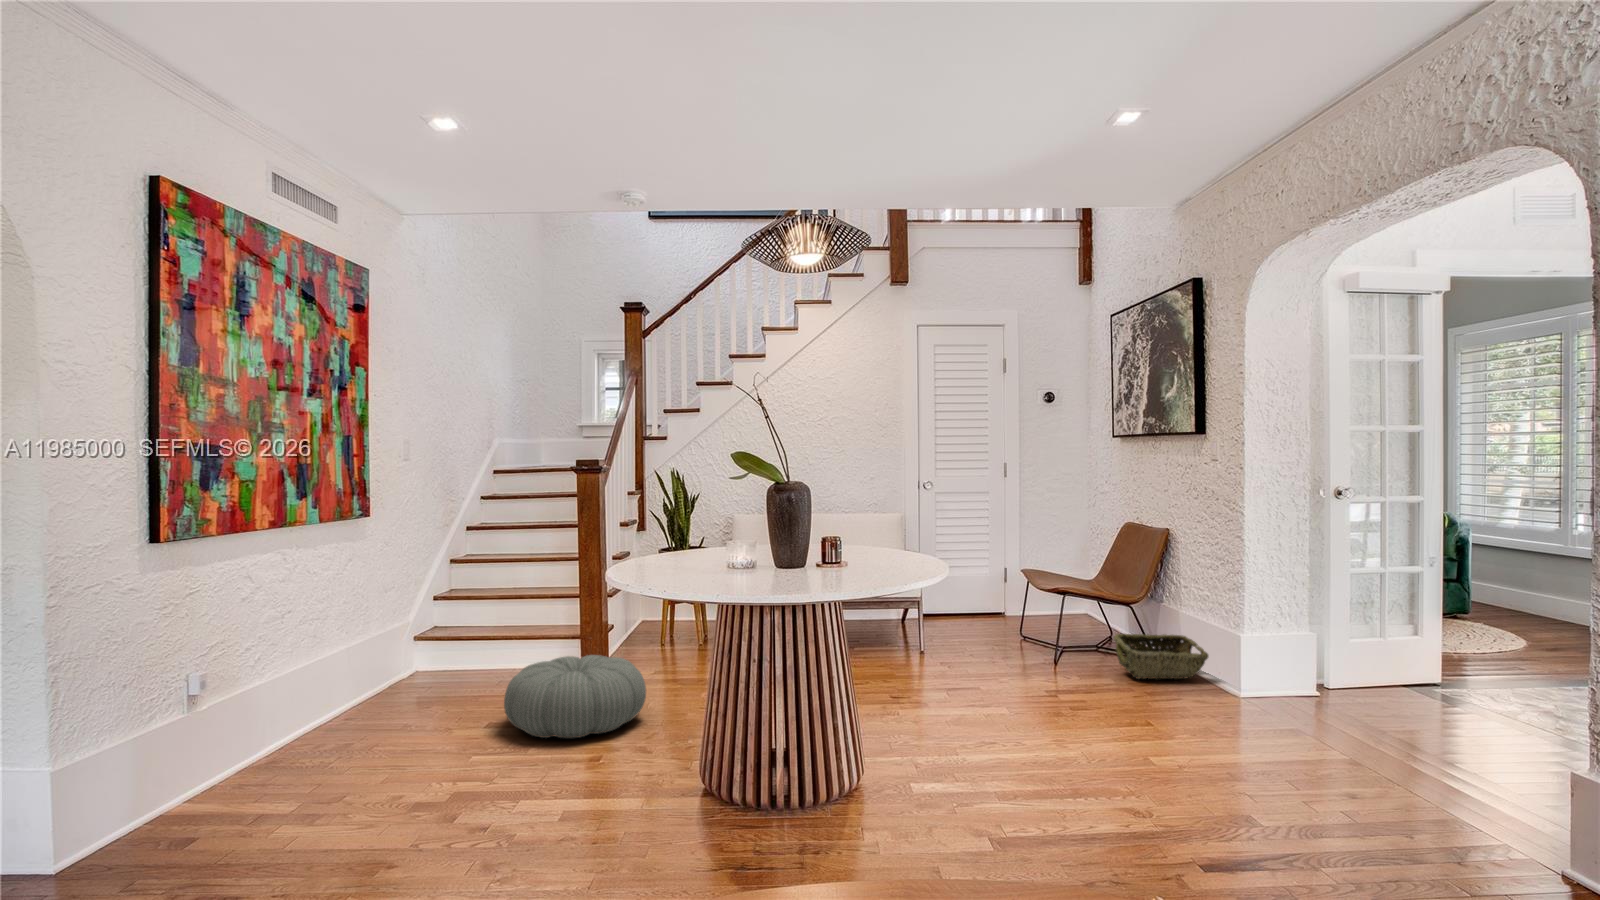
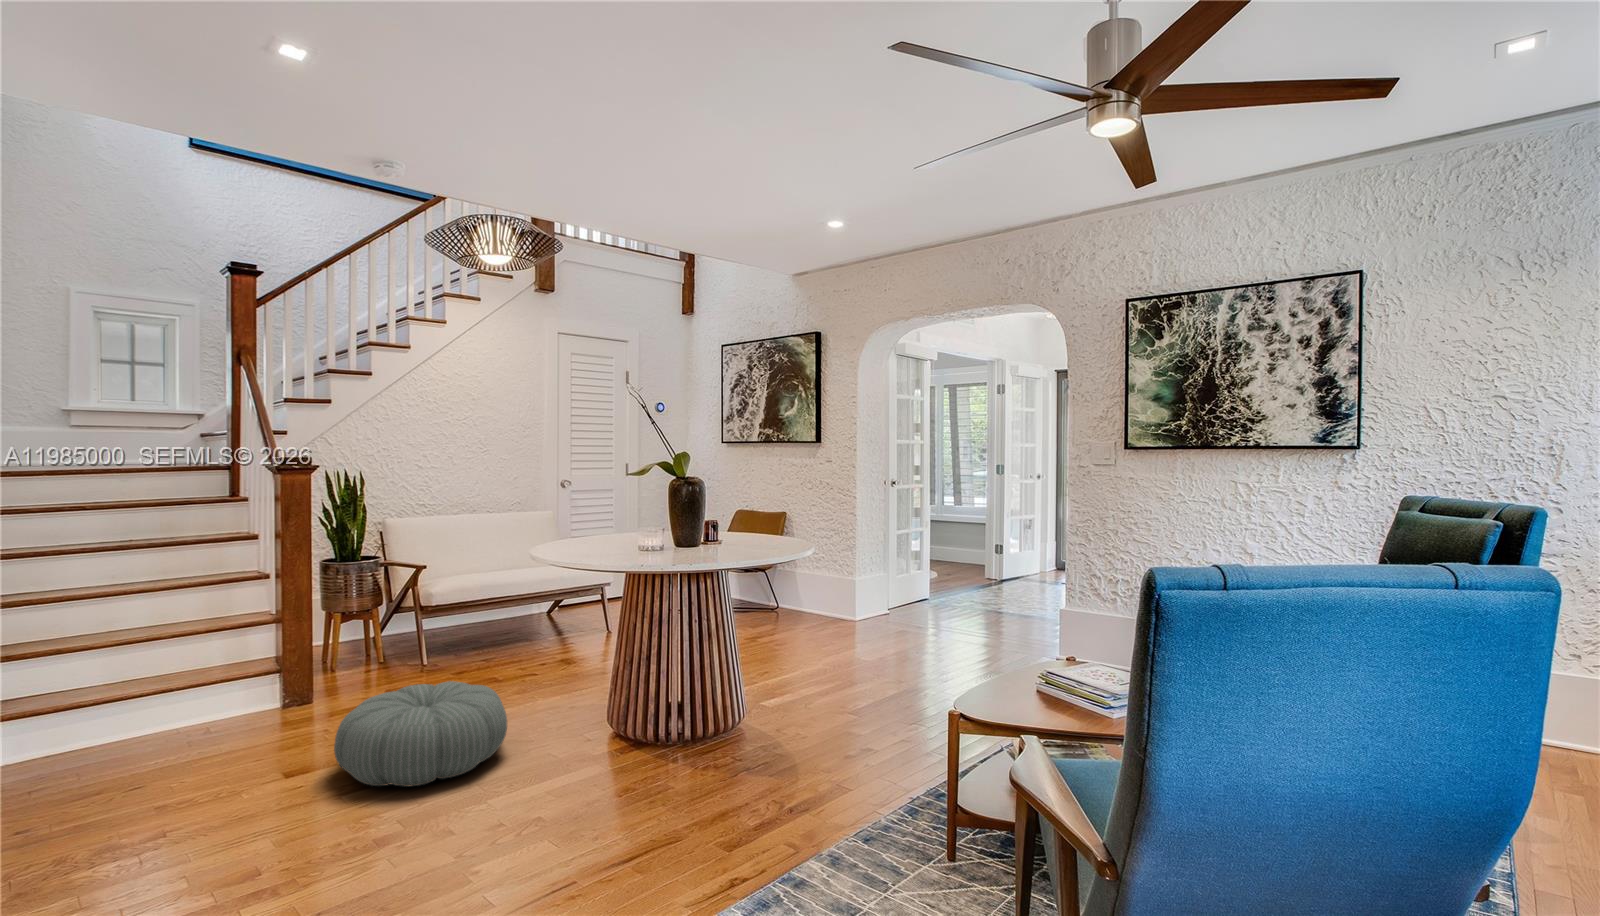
woven basket: present [1114,634,1208,679] -> none [771,587,831,622]

